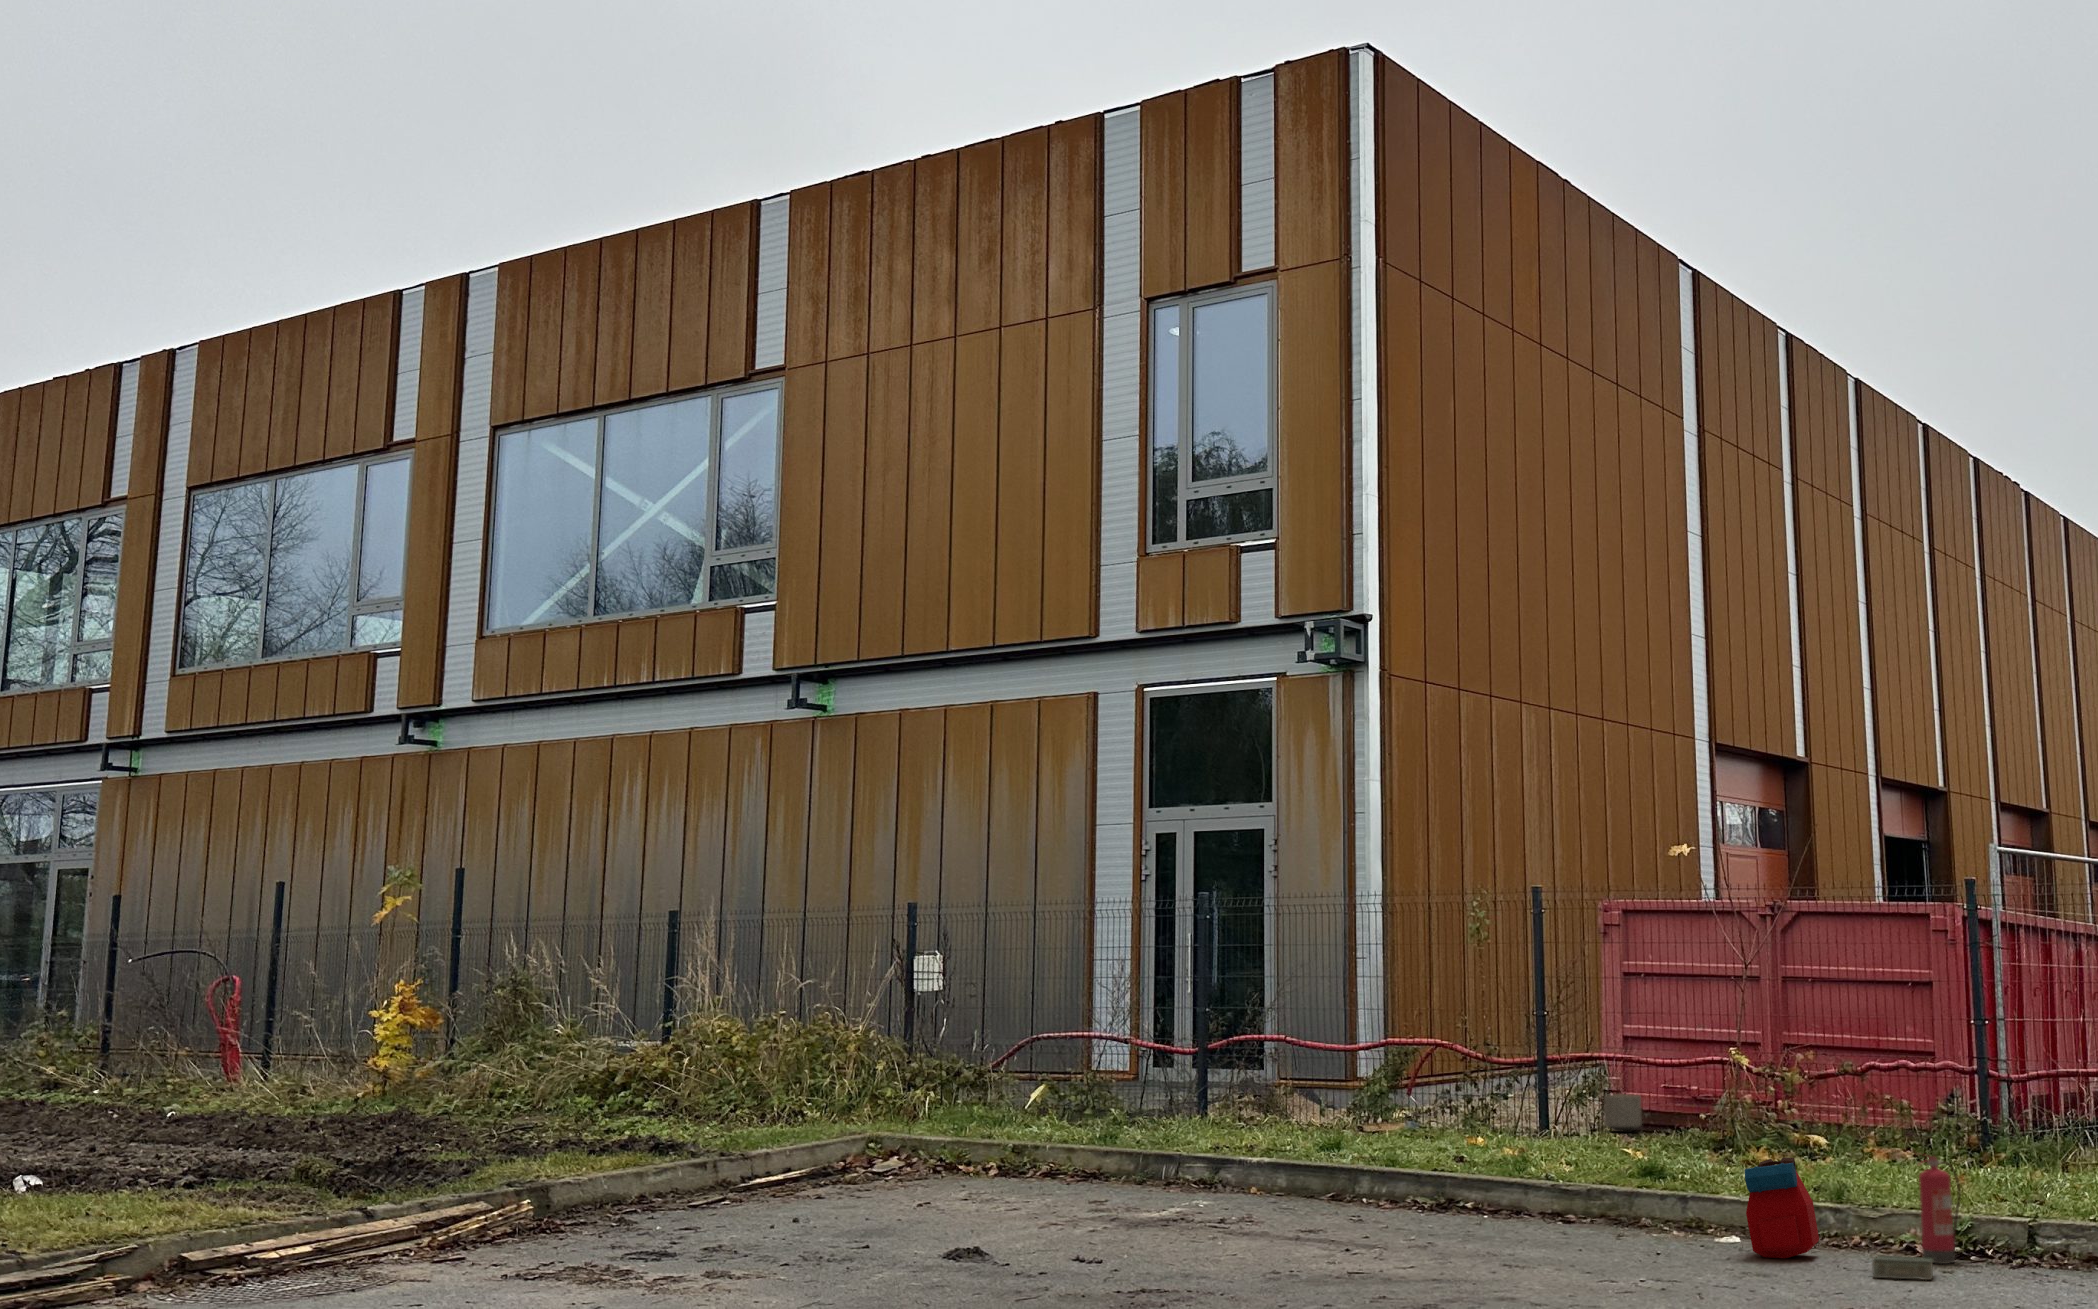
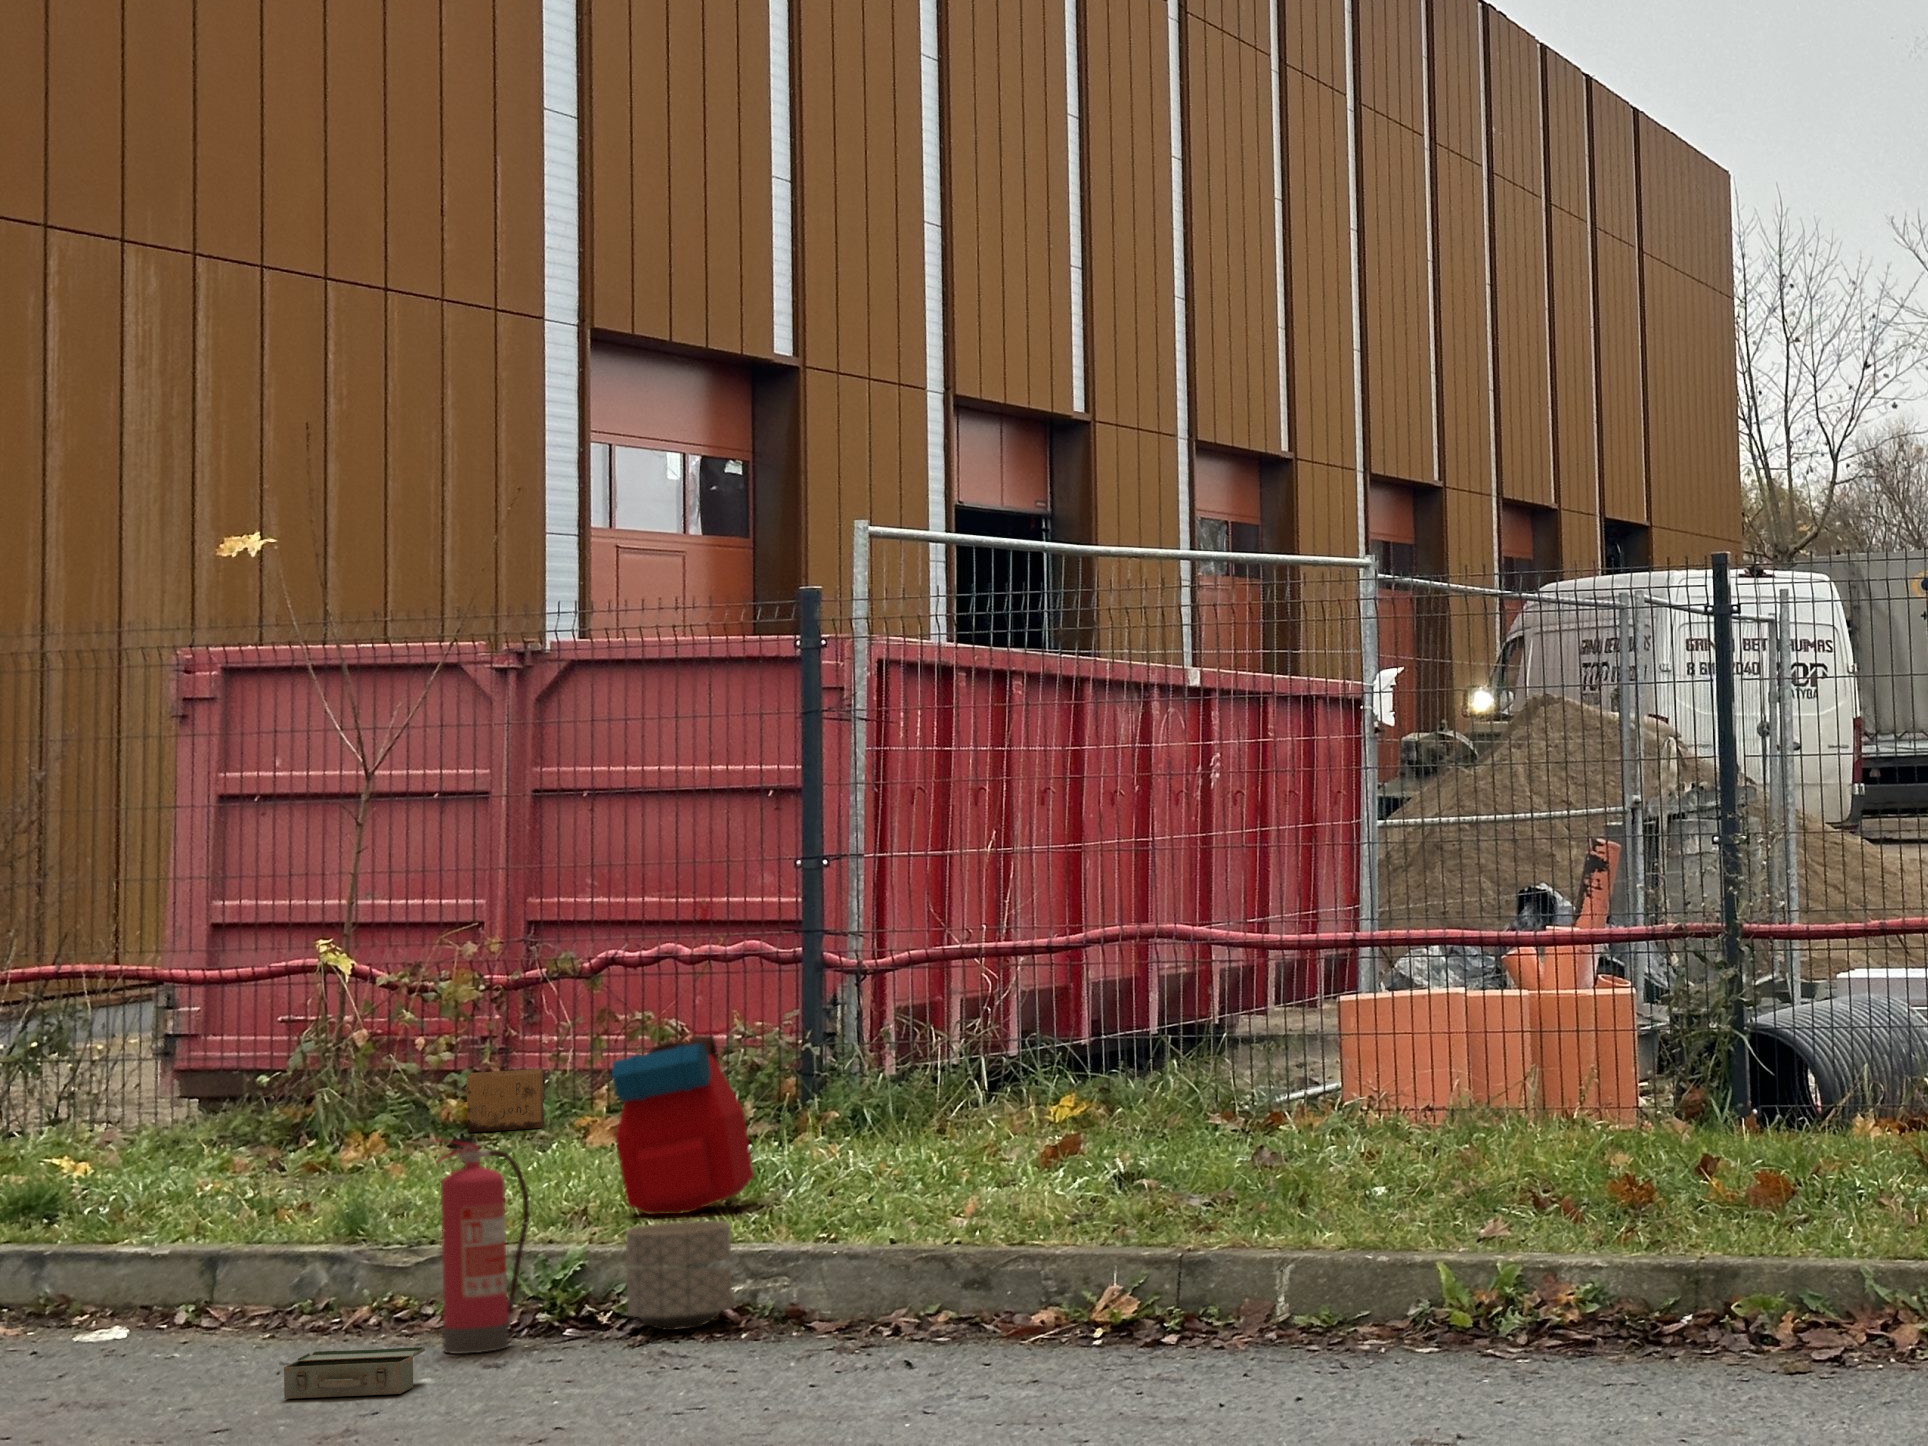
planter: present [1604,1094,1642,1132] -> present [626,1221,732,1330]
cardboard box: none [1803,1120,1845,1152] -> present [467,1069,544,1132]
backpack: present [1745,1157,1819,1258] -> present [612,1035,754,1215]

